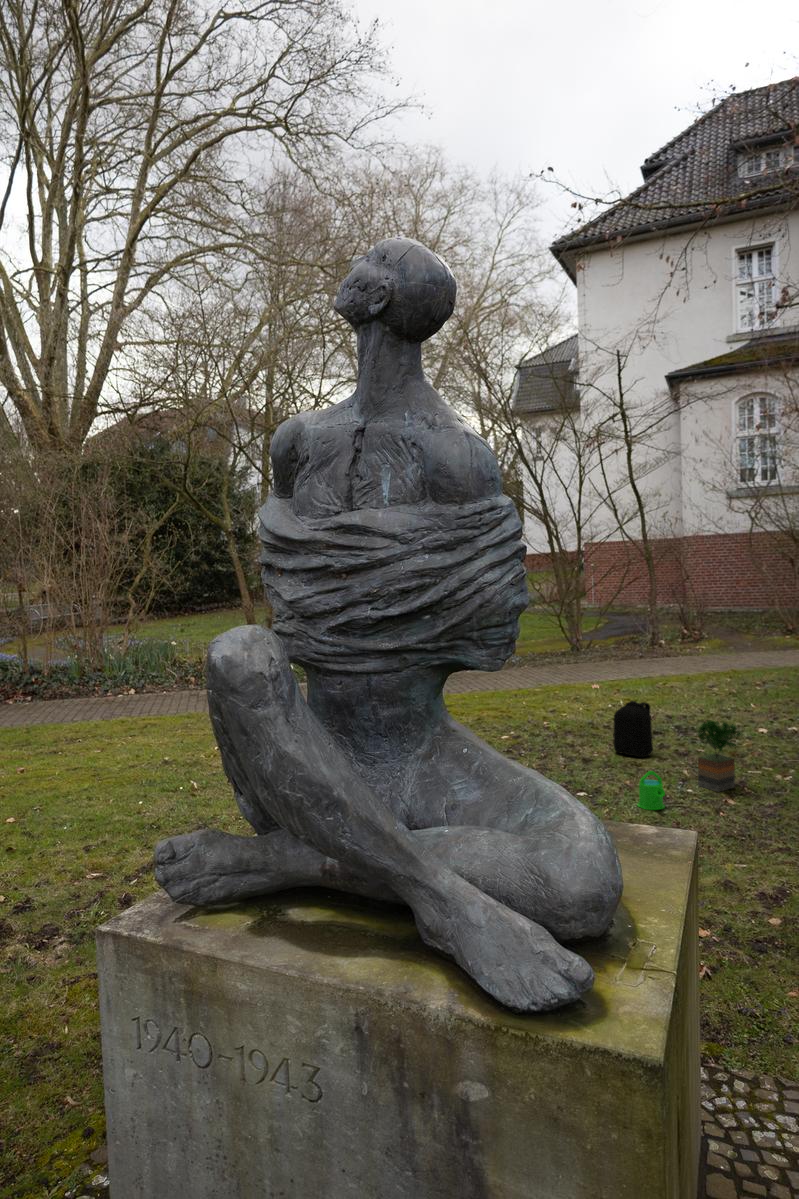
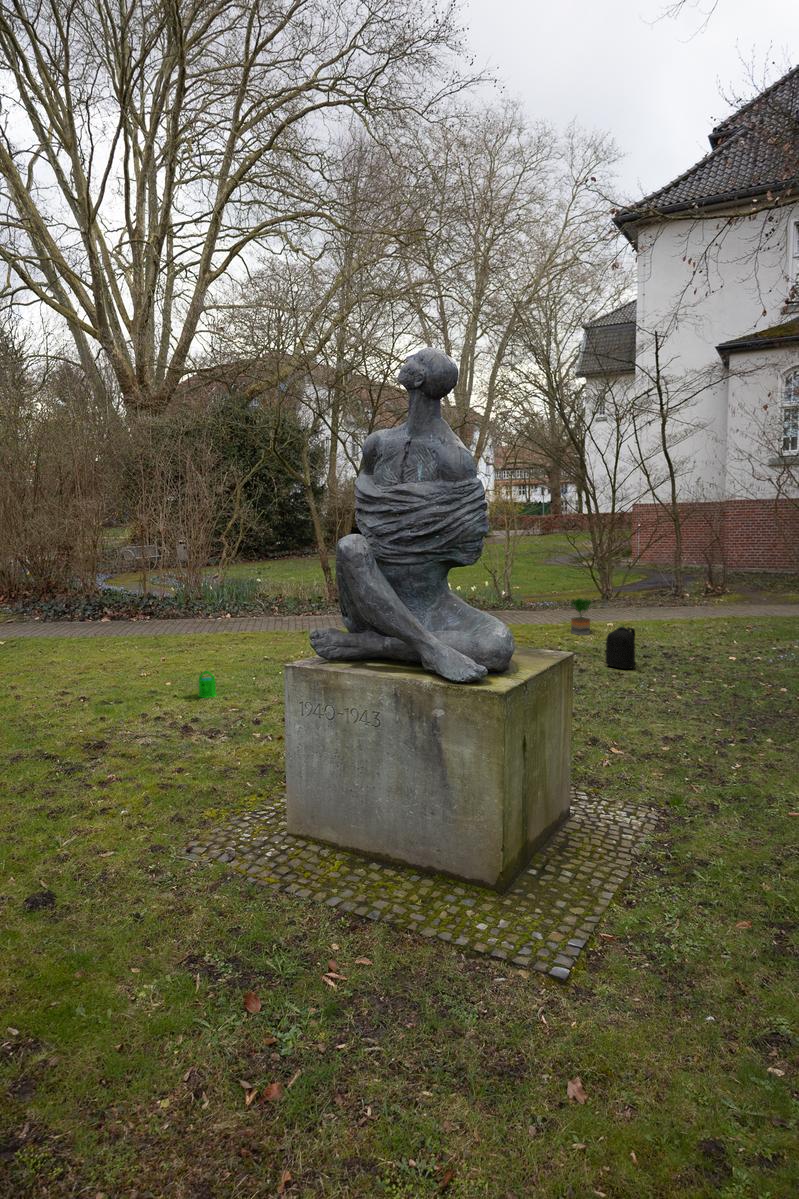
potted tree: present [698,721,742,792] -> present [571,598,594,635]
watering can: present [638,771,665,810] -> present [198,671,217,698]

